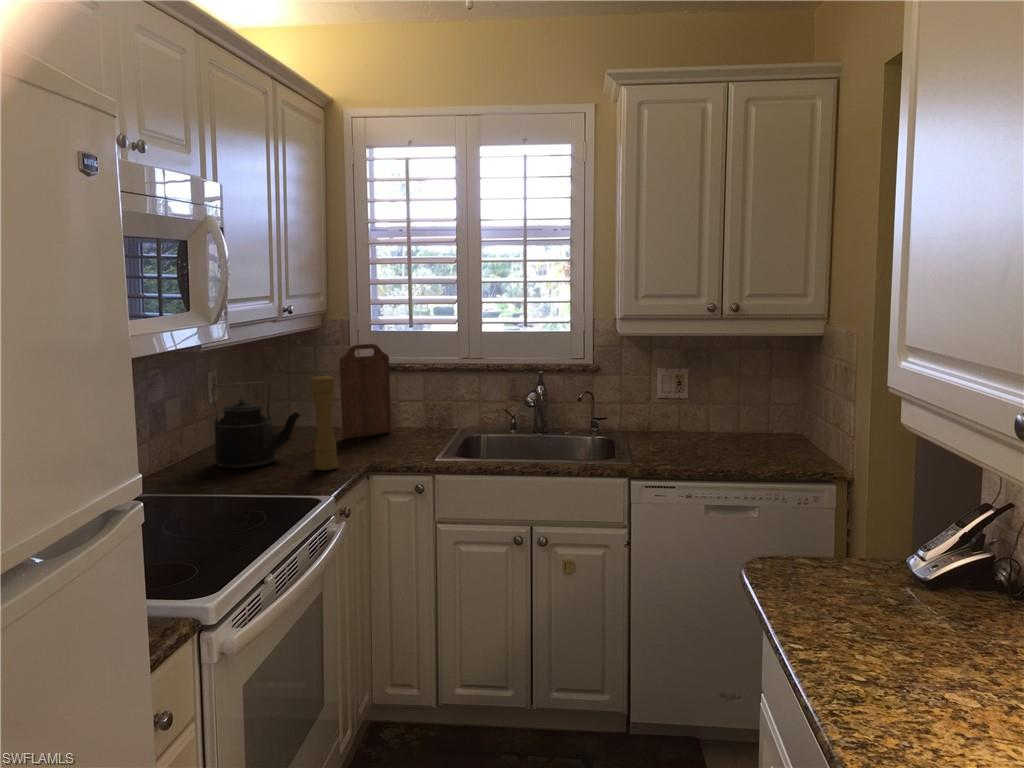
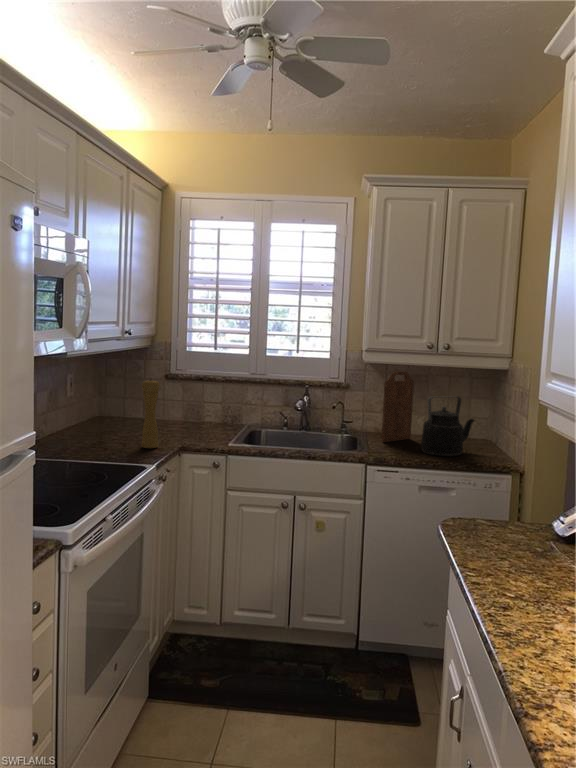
cutting board: present [339,344,391,439] -> present [382,371,414,442]
kettle: present [211,382,300,468] -> present [421,396,474,456]

